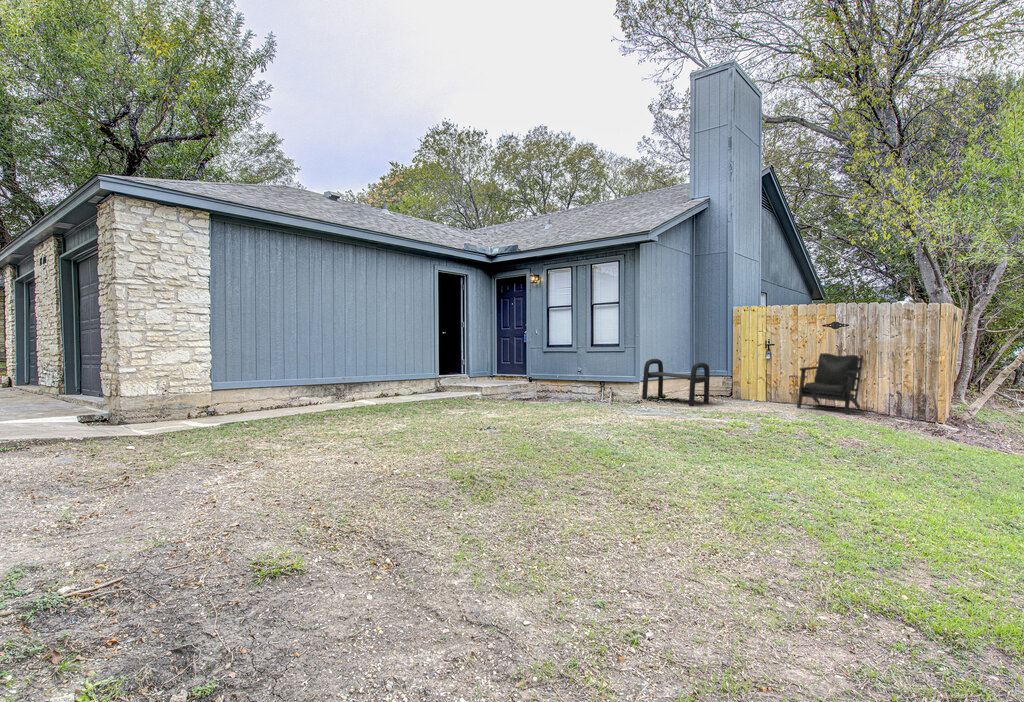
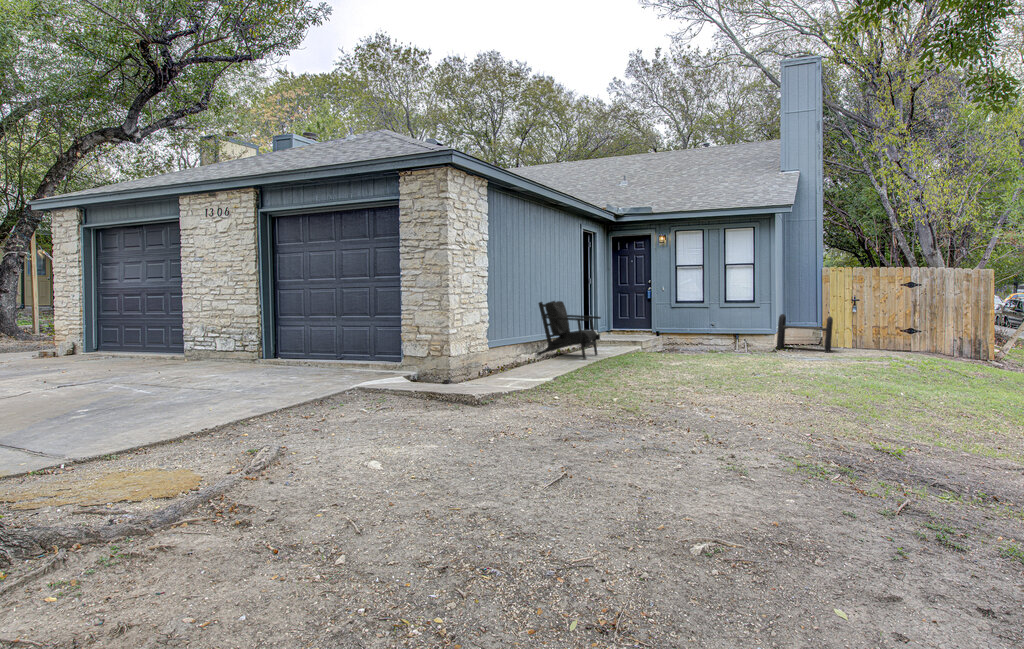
armchair: present [797,353,863,414] -> present [538,301,601,359]

